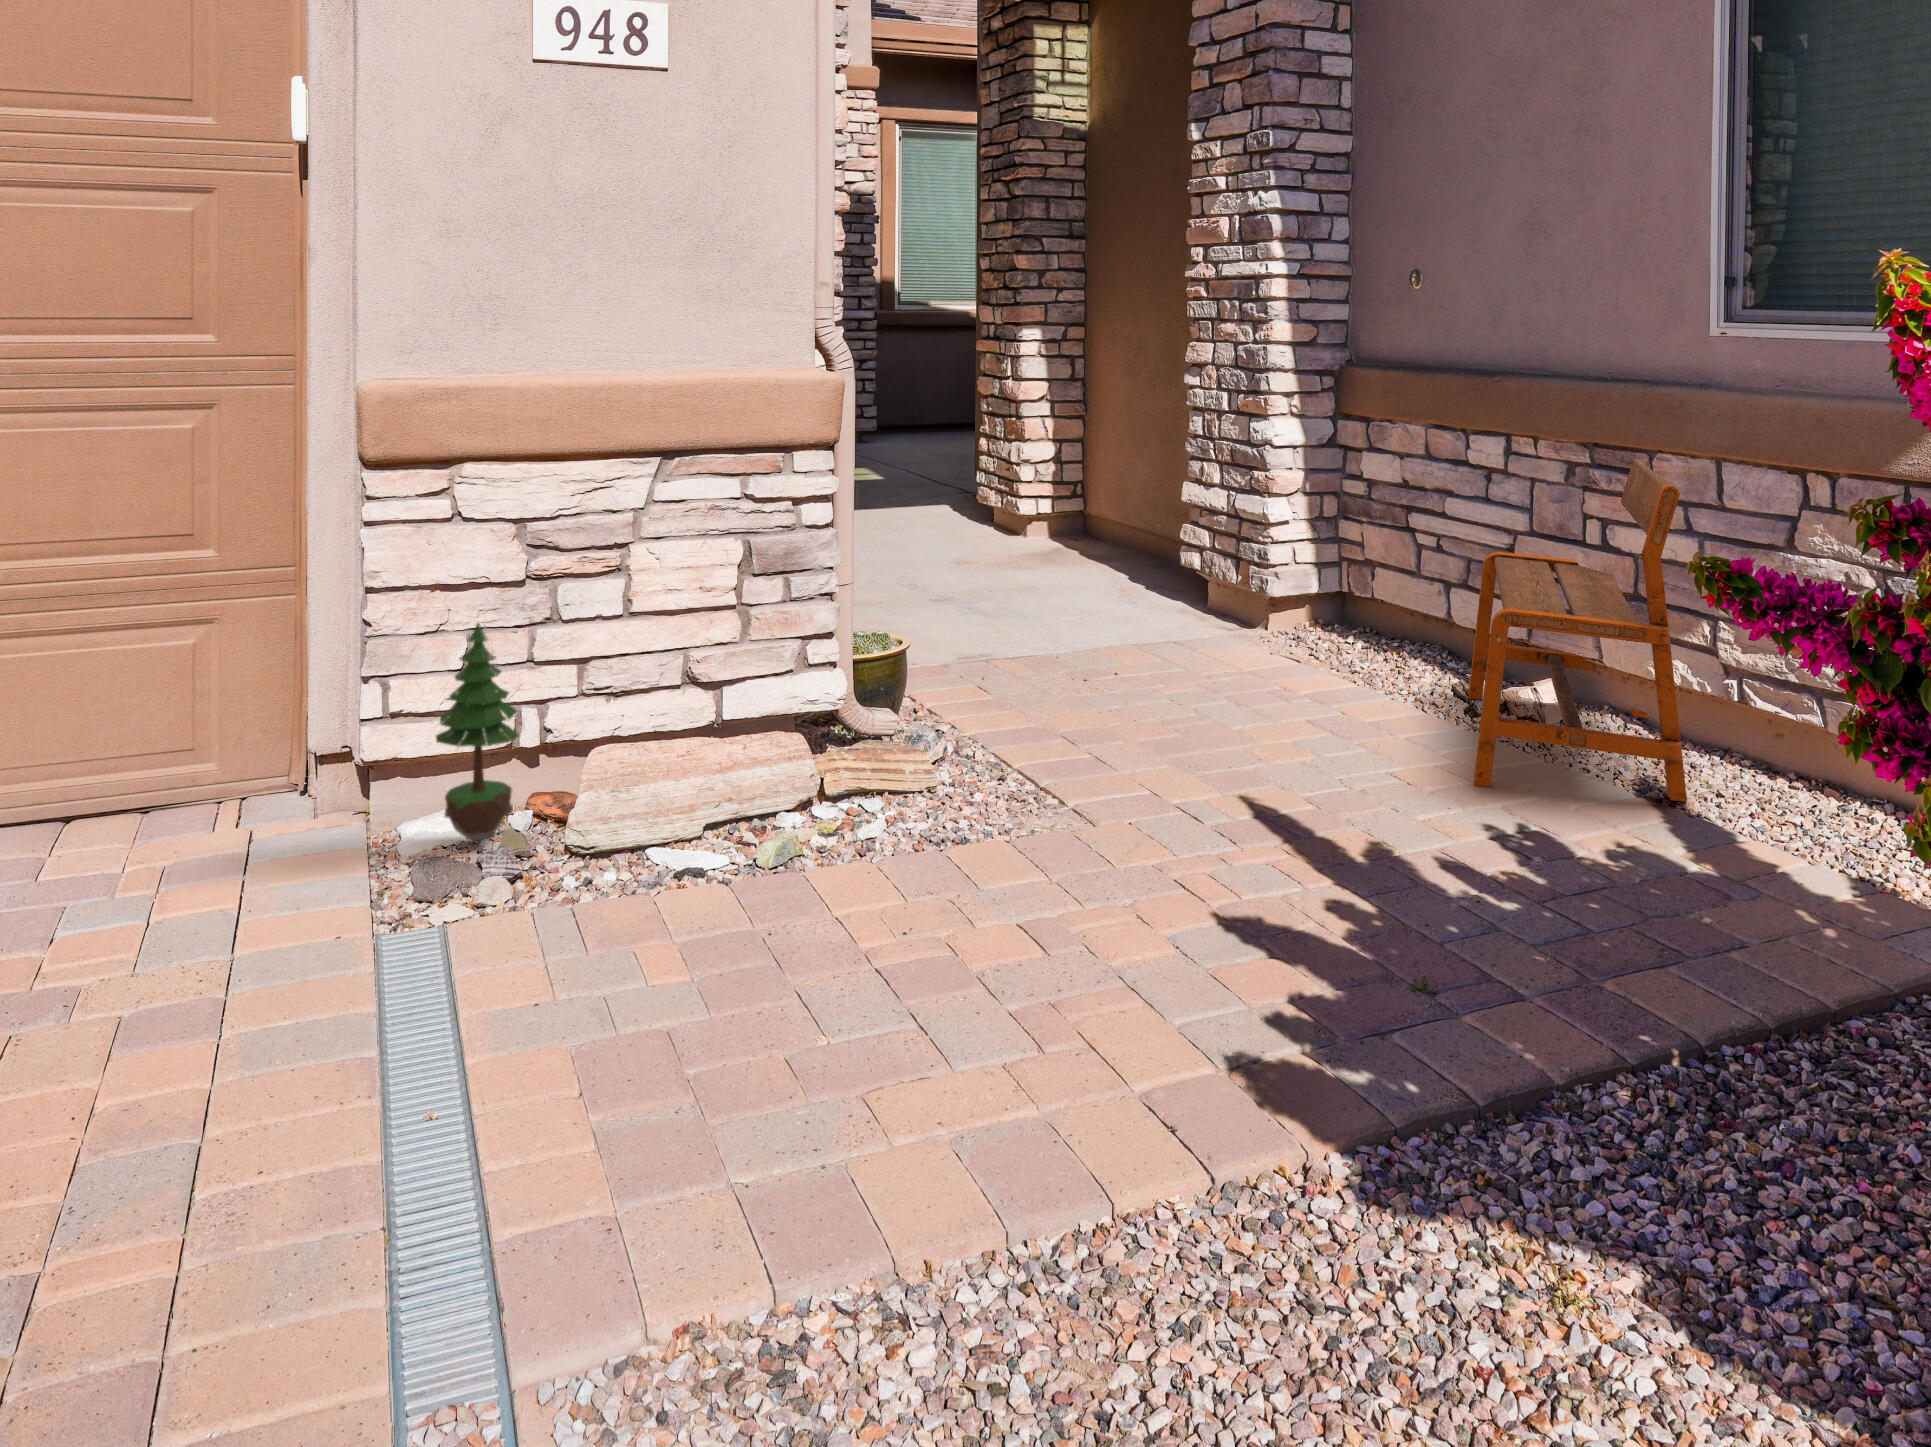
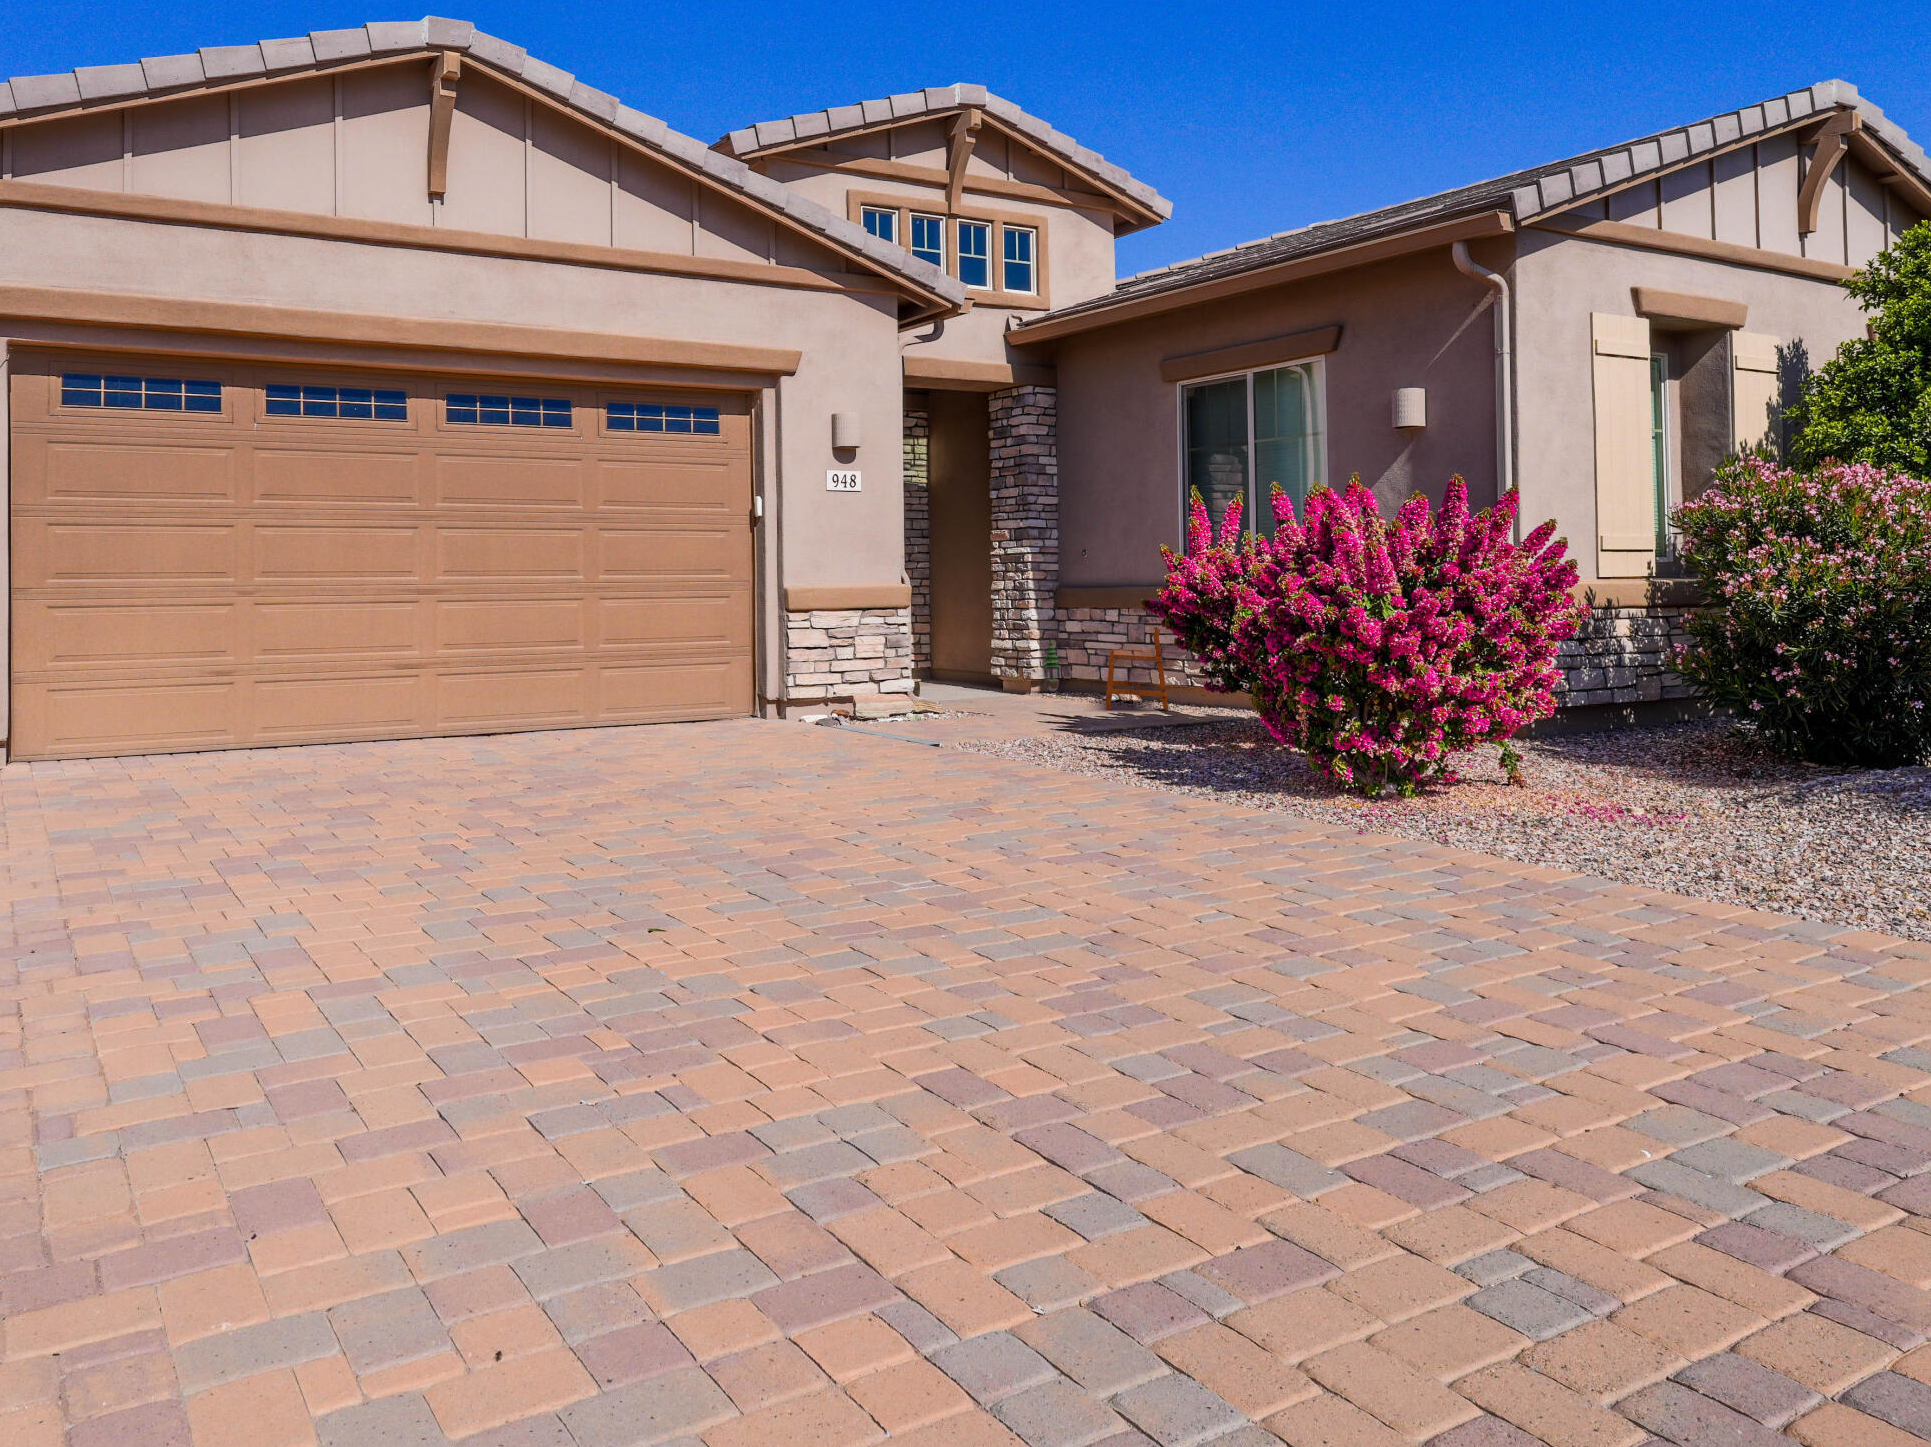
potted tree: present [436,623,519,844] -> present [1042,640,1060,693]

